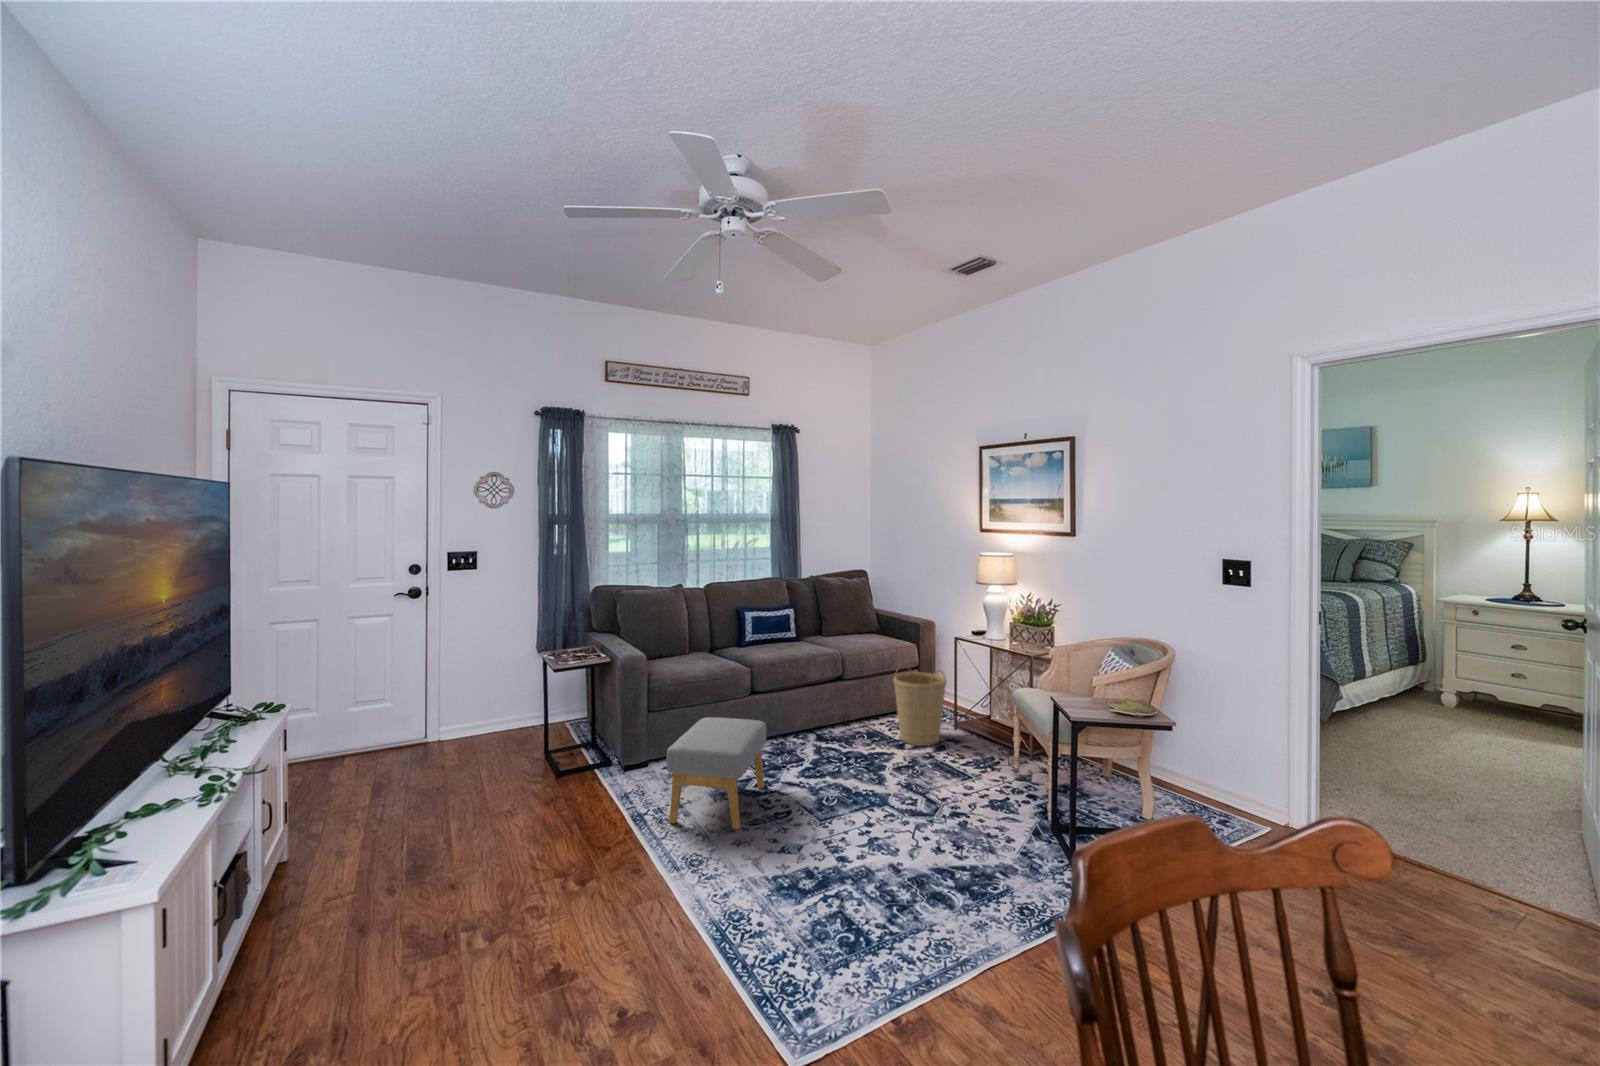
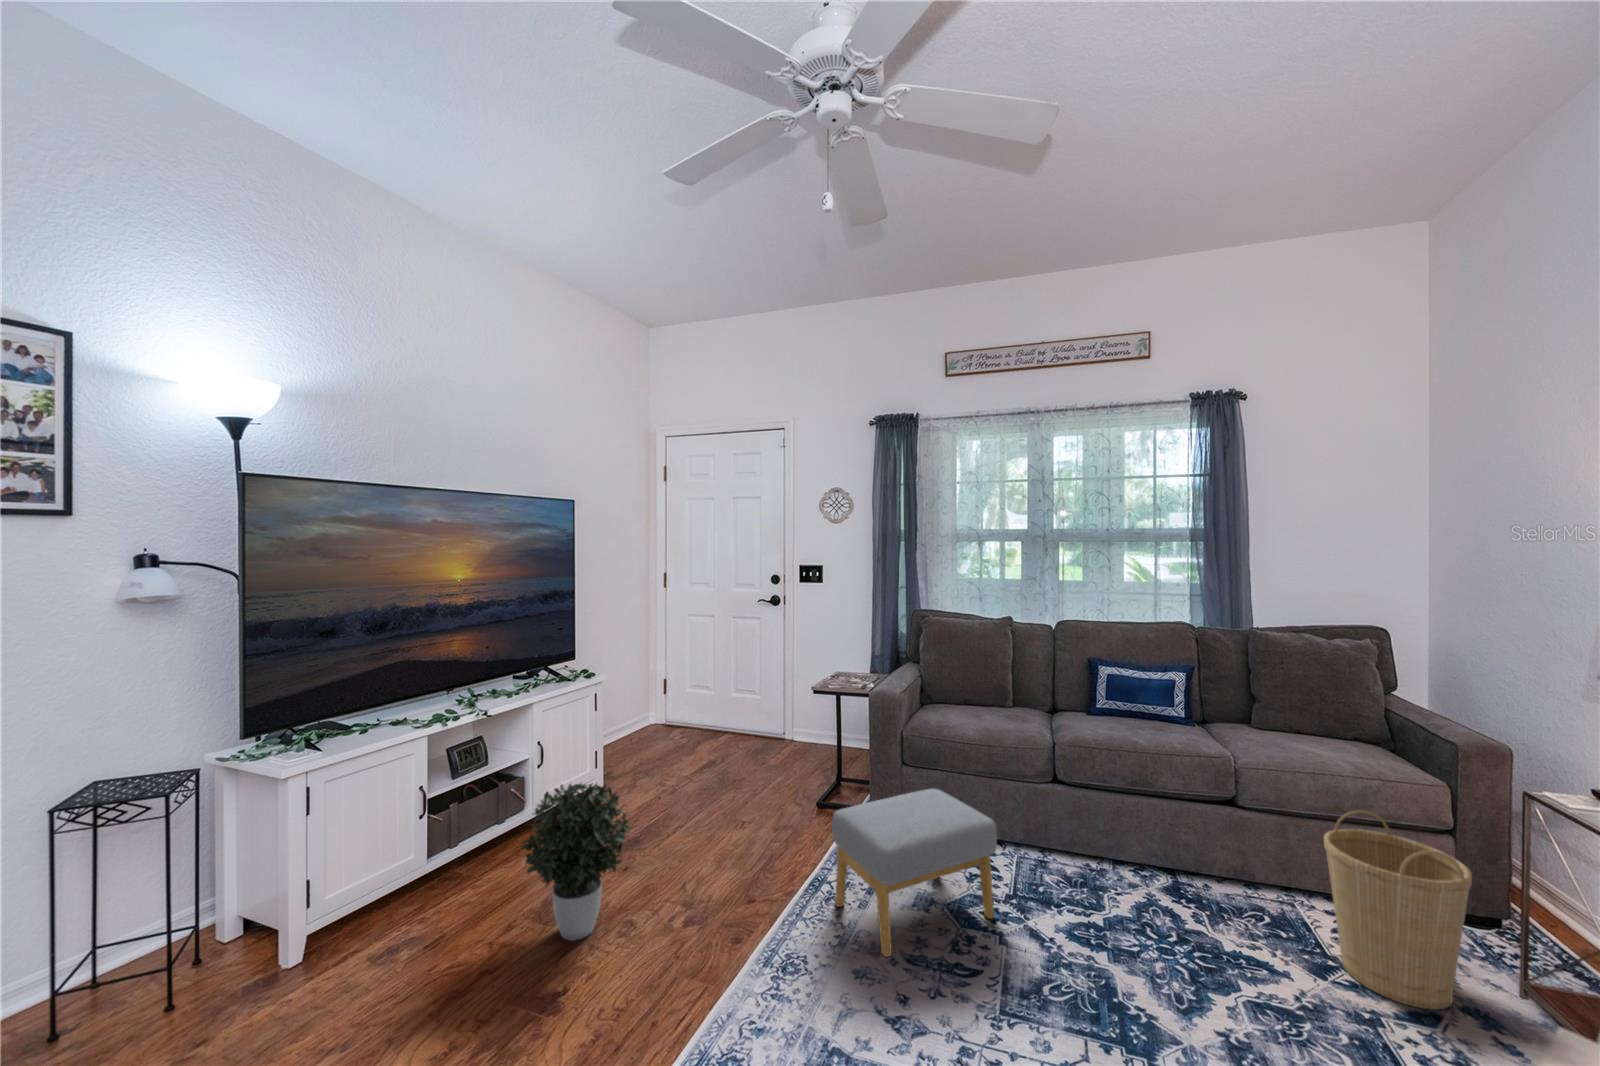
potted plant: none [425,784,548,951] -> present [521,783,631,941]

